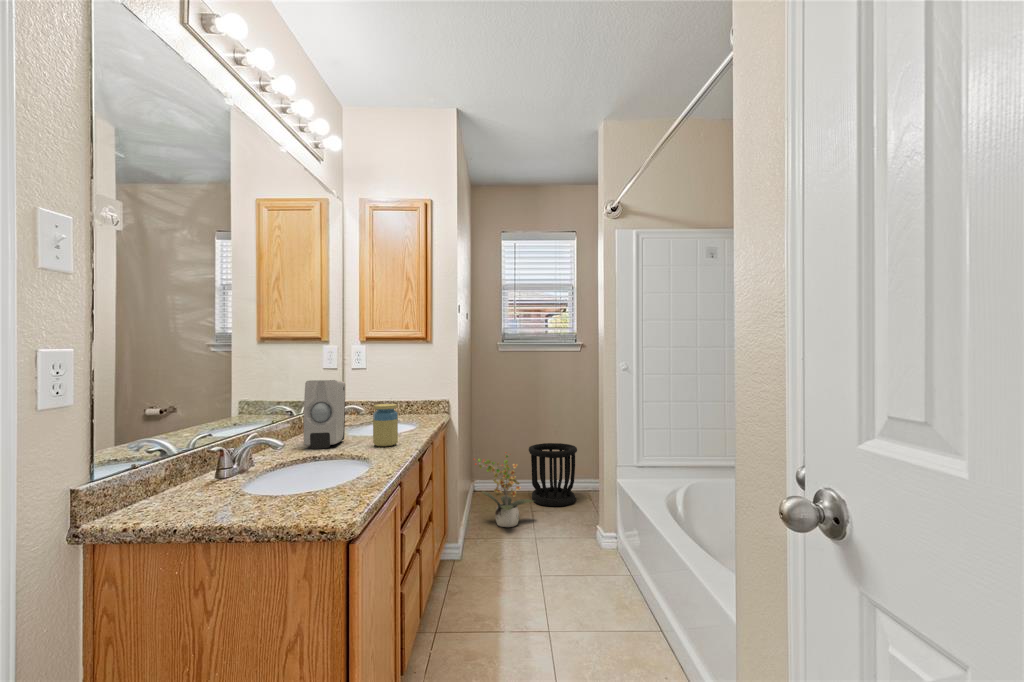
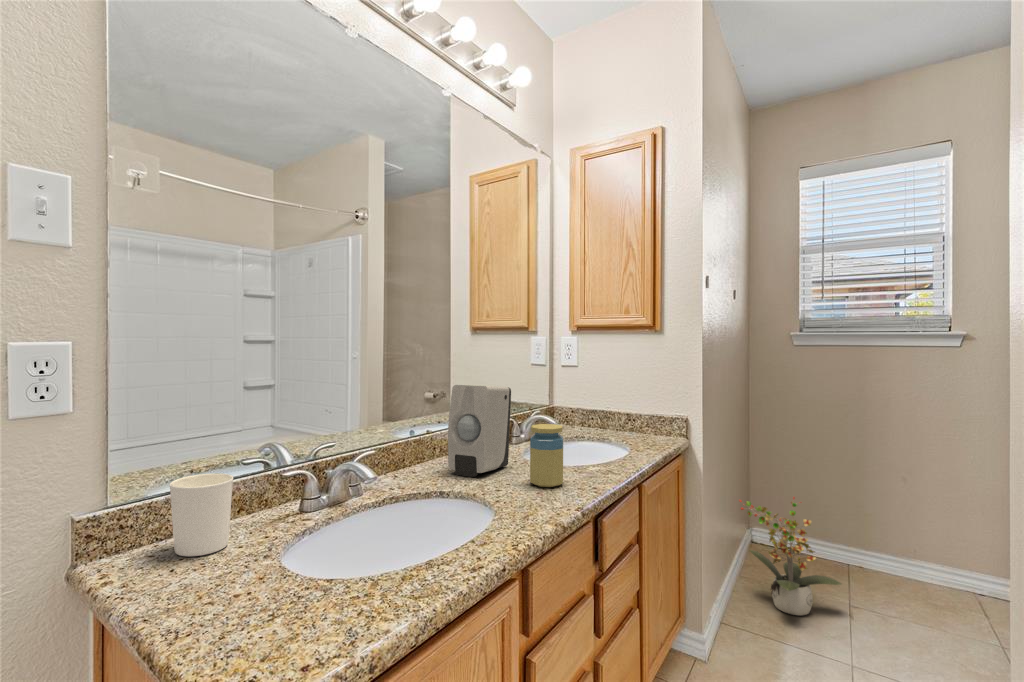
wastebasket: present [529,443,577,506] -> none [840,490,935,599]
candle holder: none [151,447,203,509] -> present [170,473,233,556]

